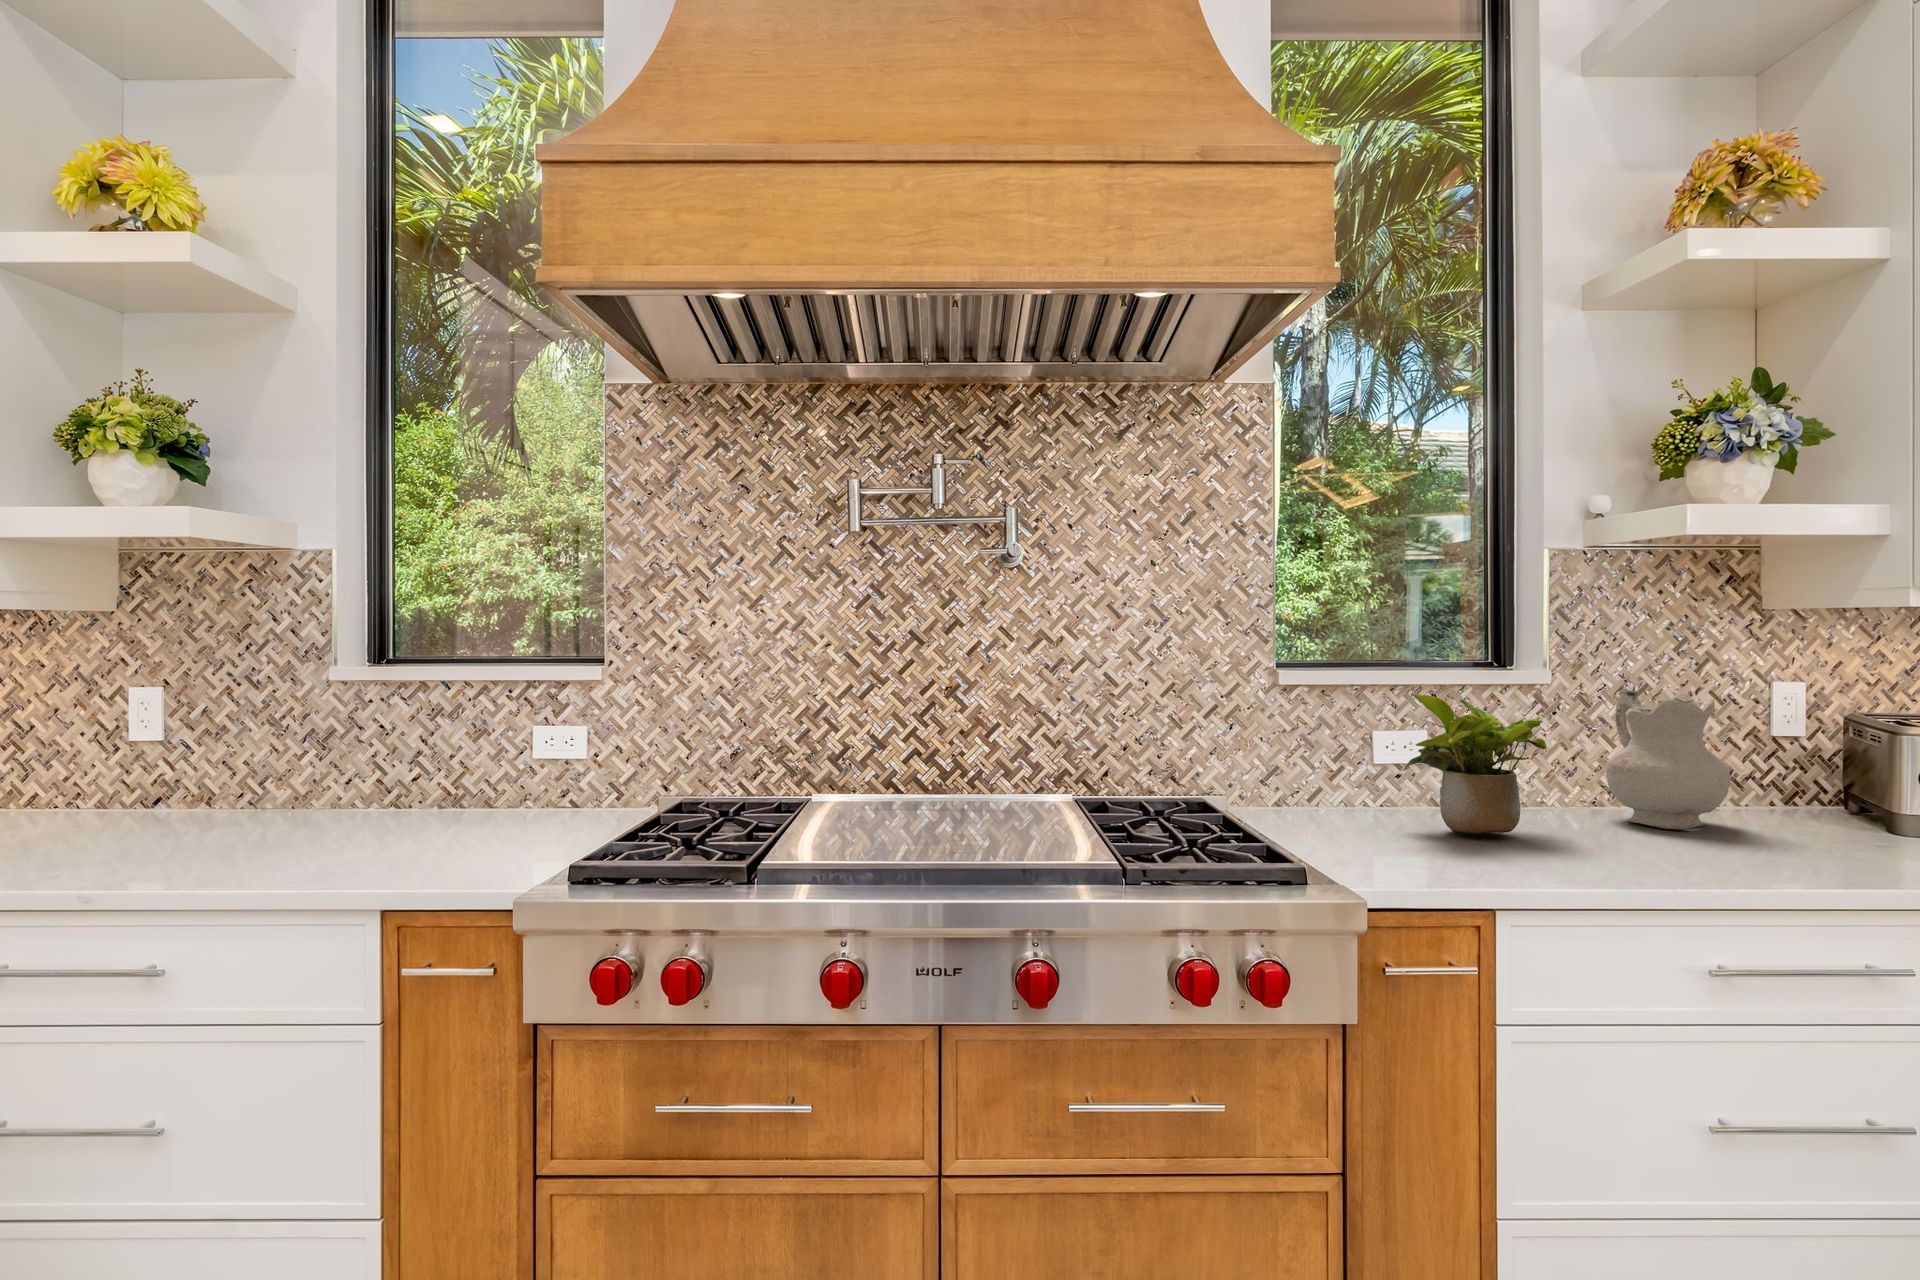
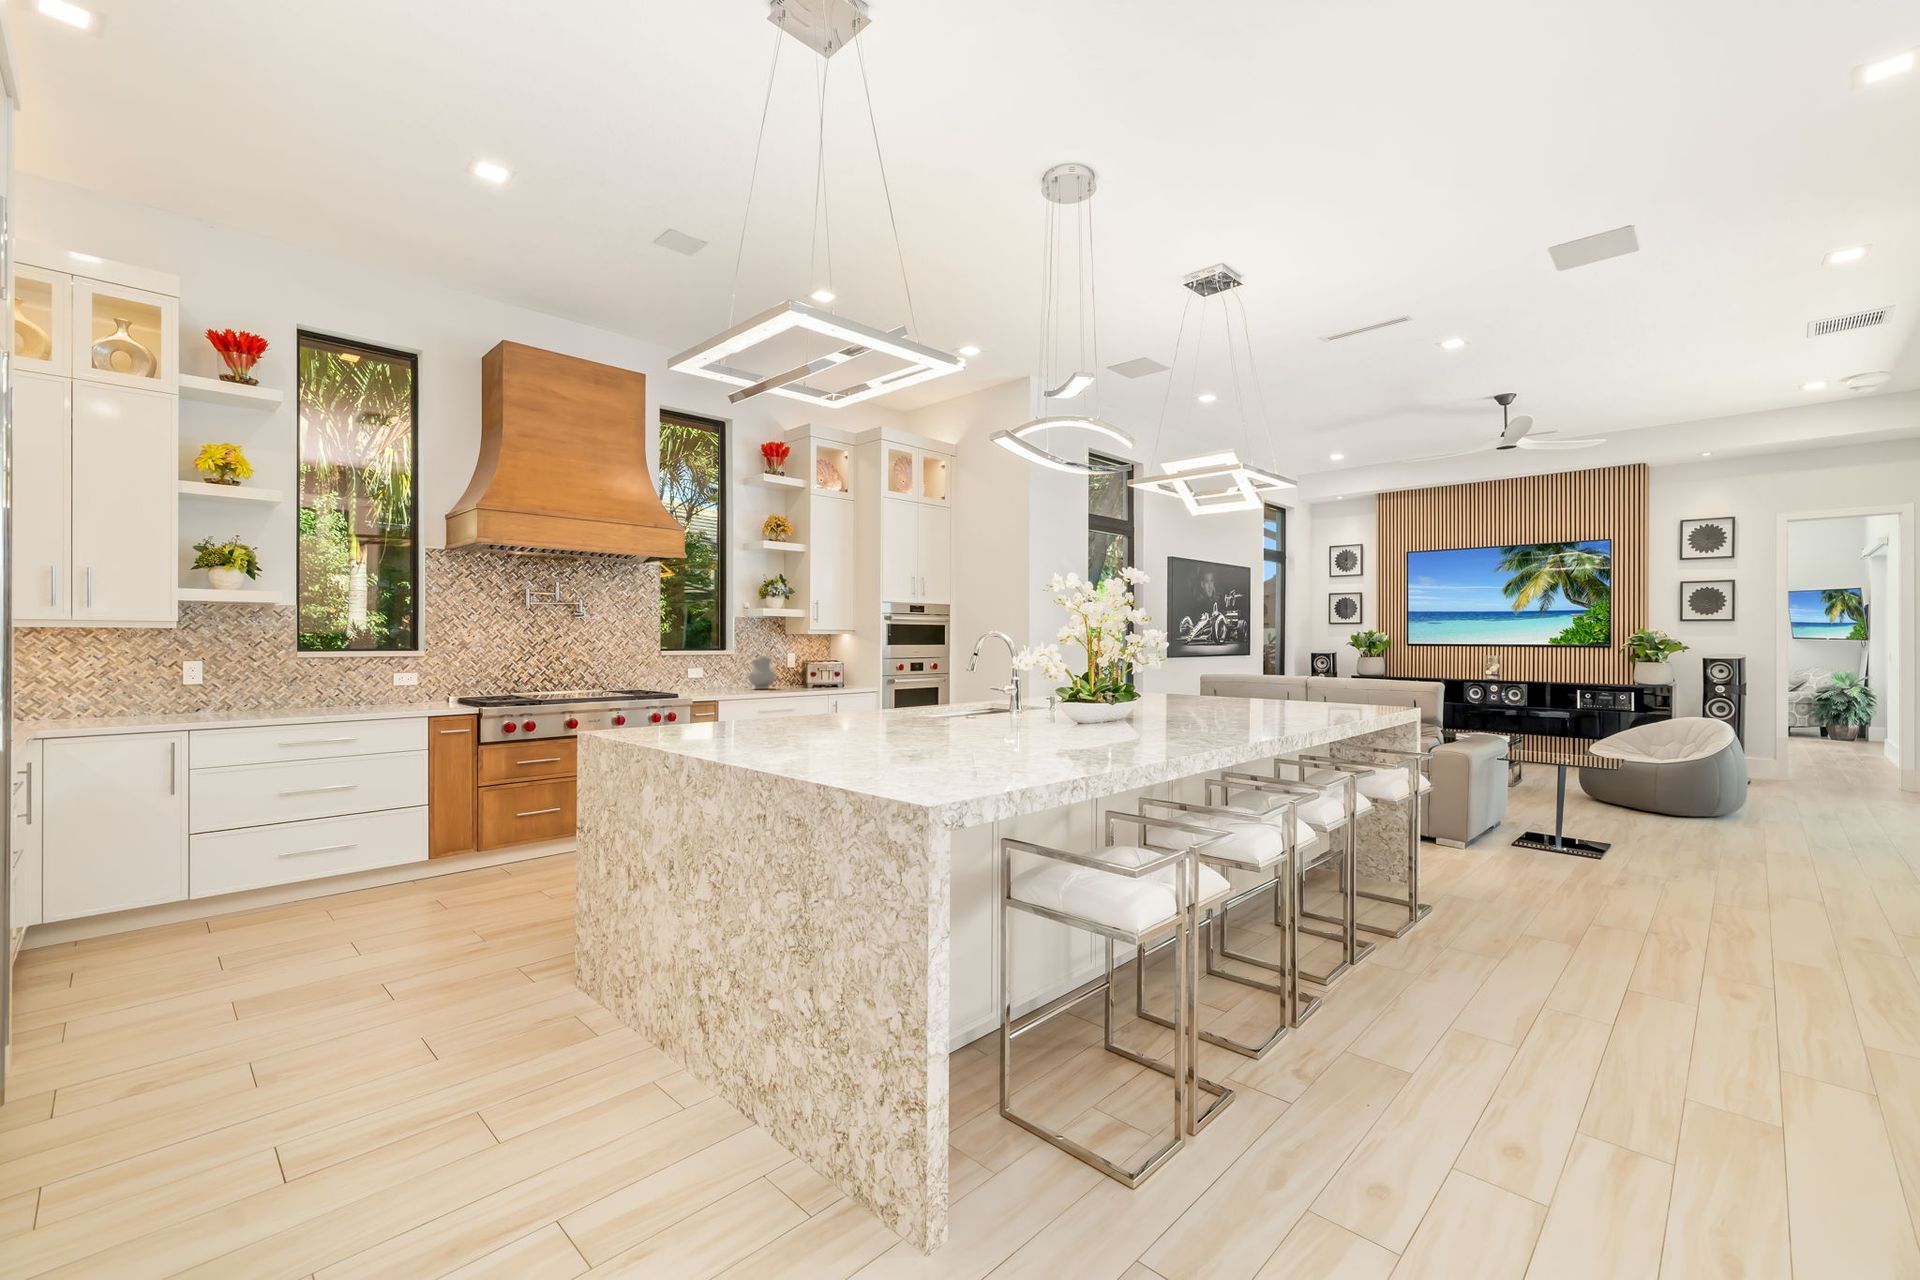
potted plant: present [1406,694,1546,834] -> none [700,656,735,692]

